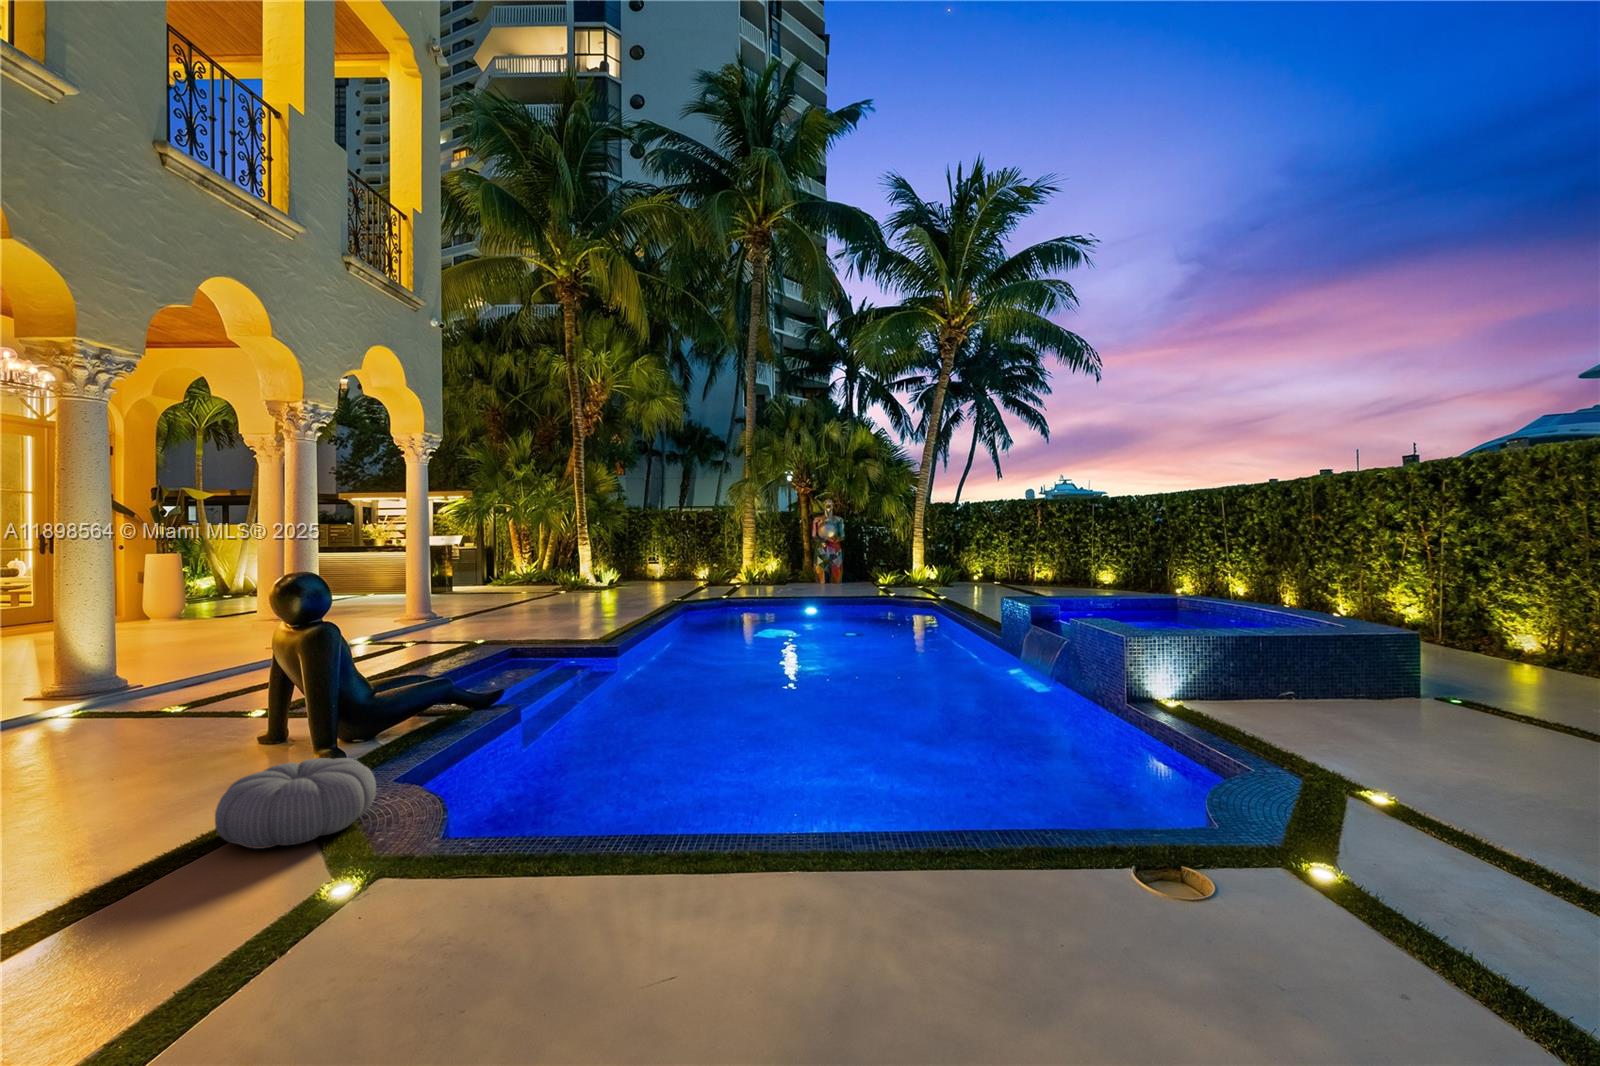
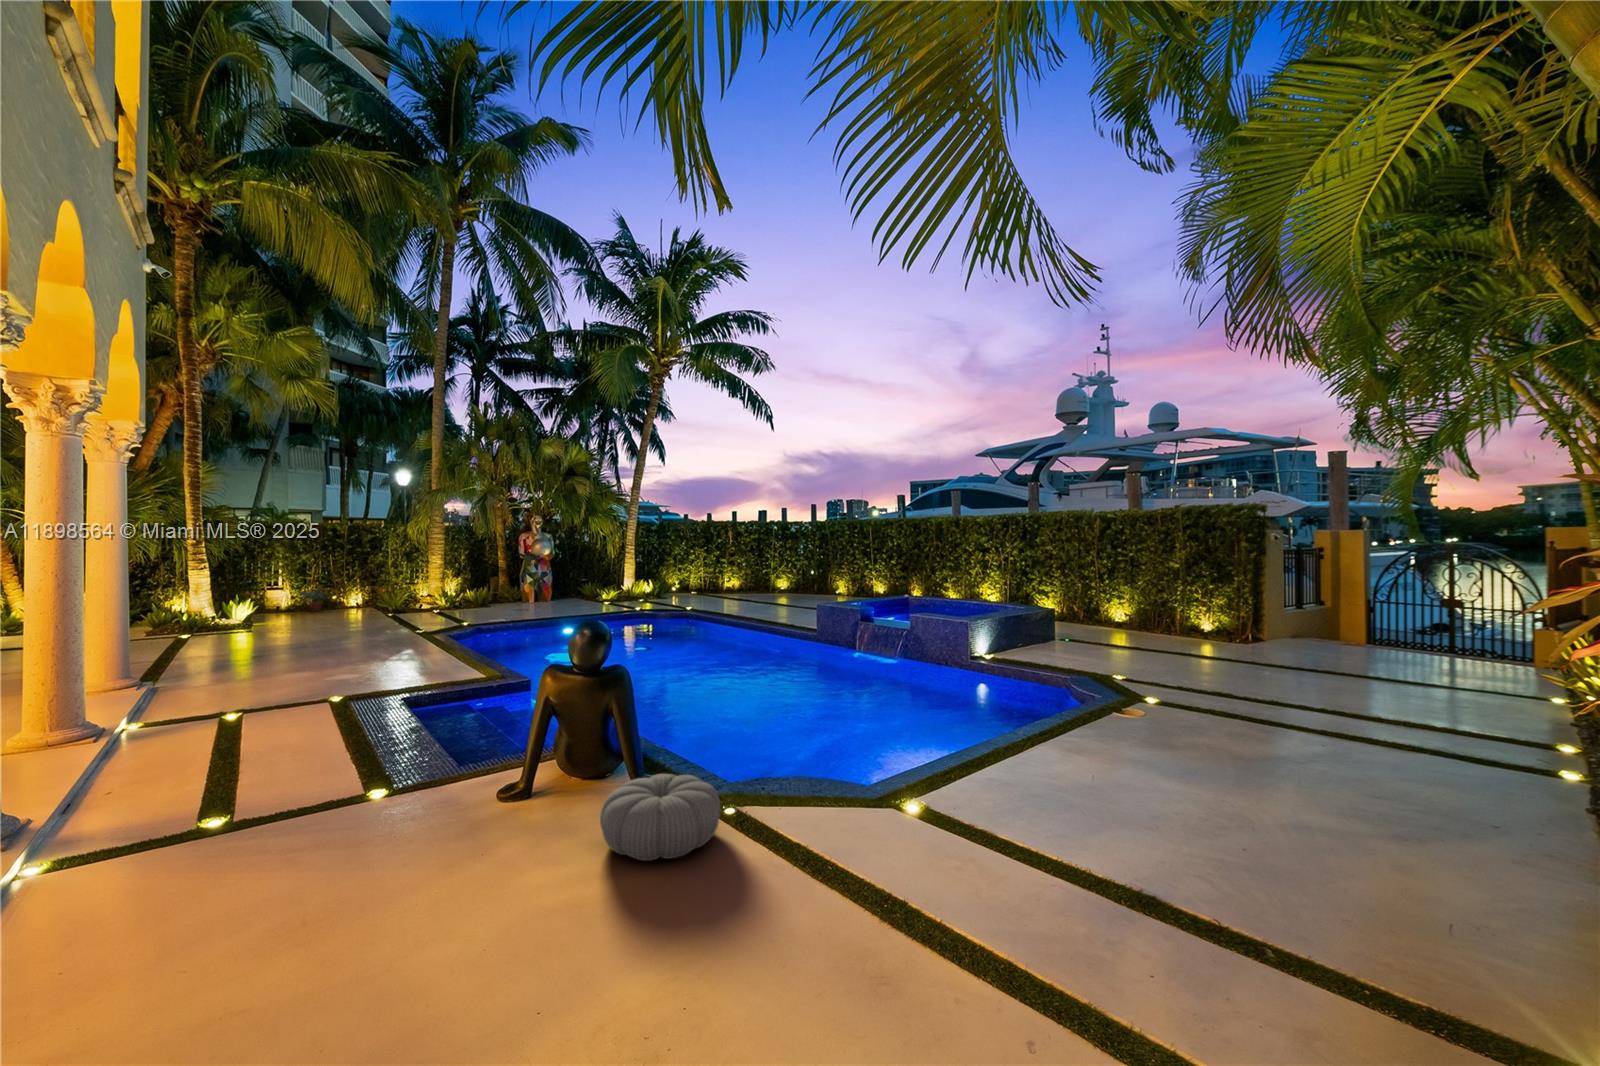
potted plant: none [616,565,649,588] -> present [300,587,327,612]

